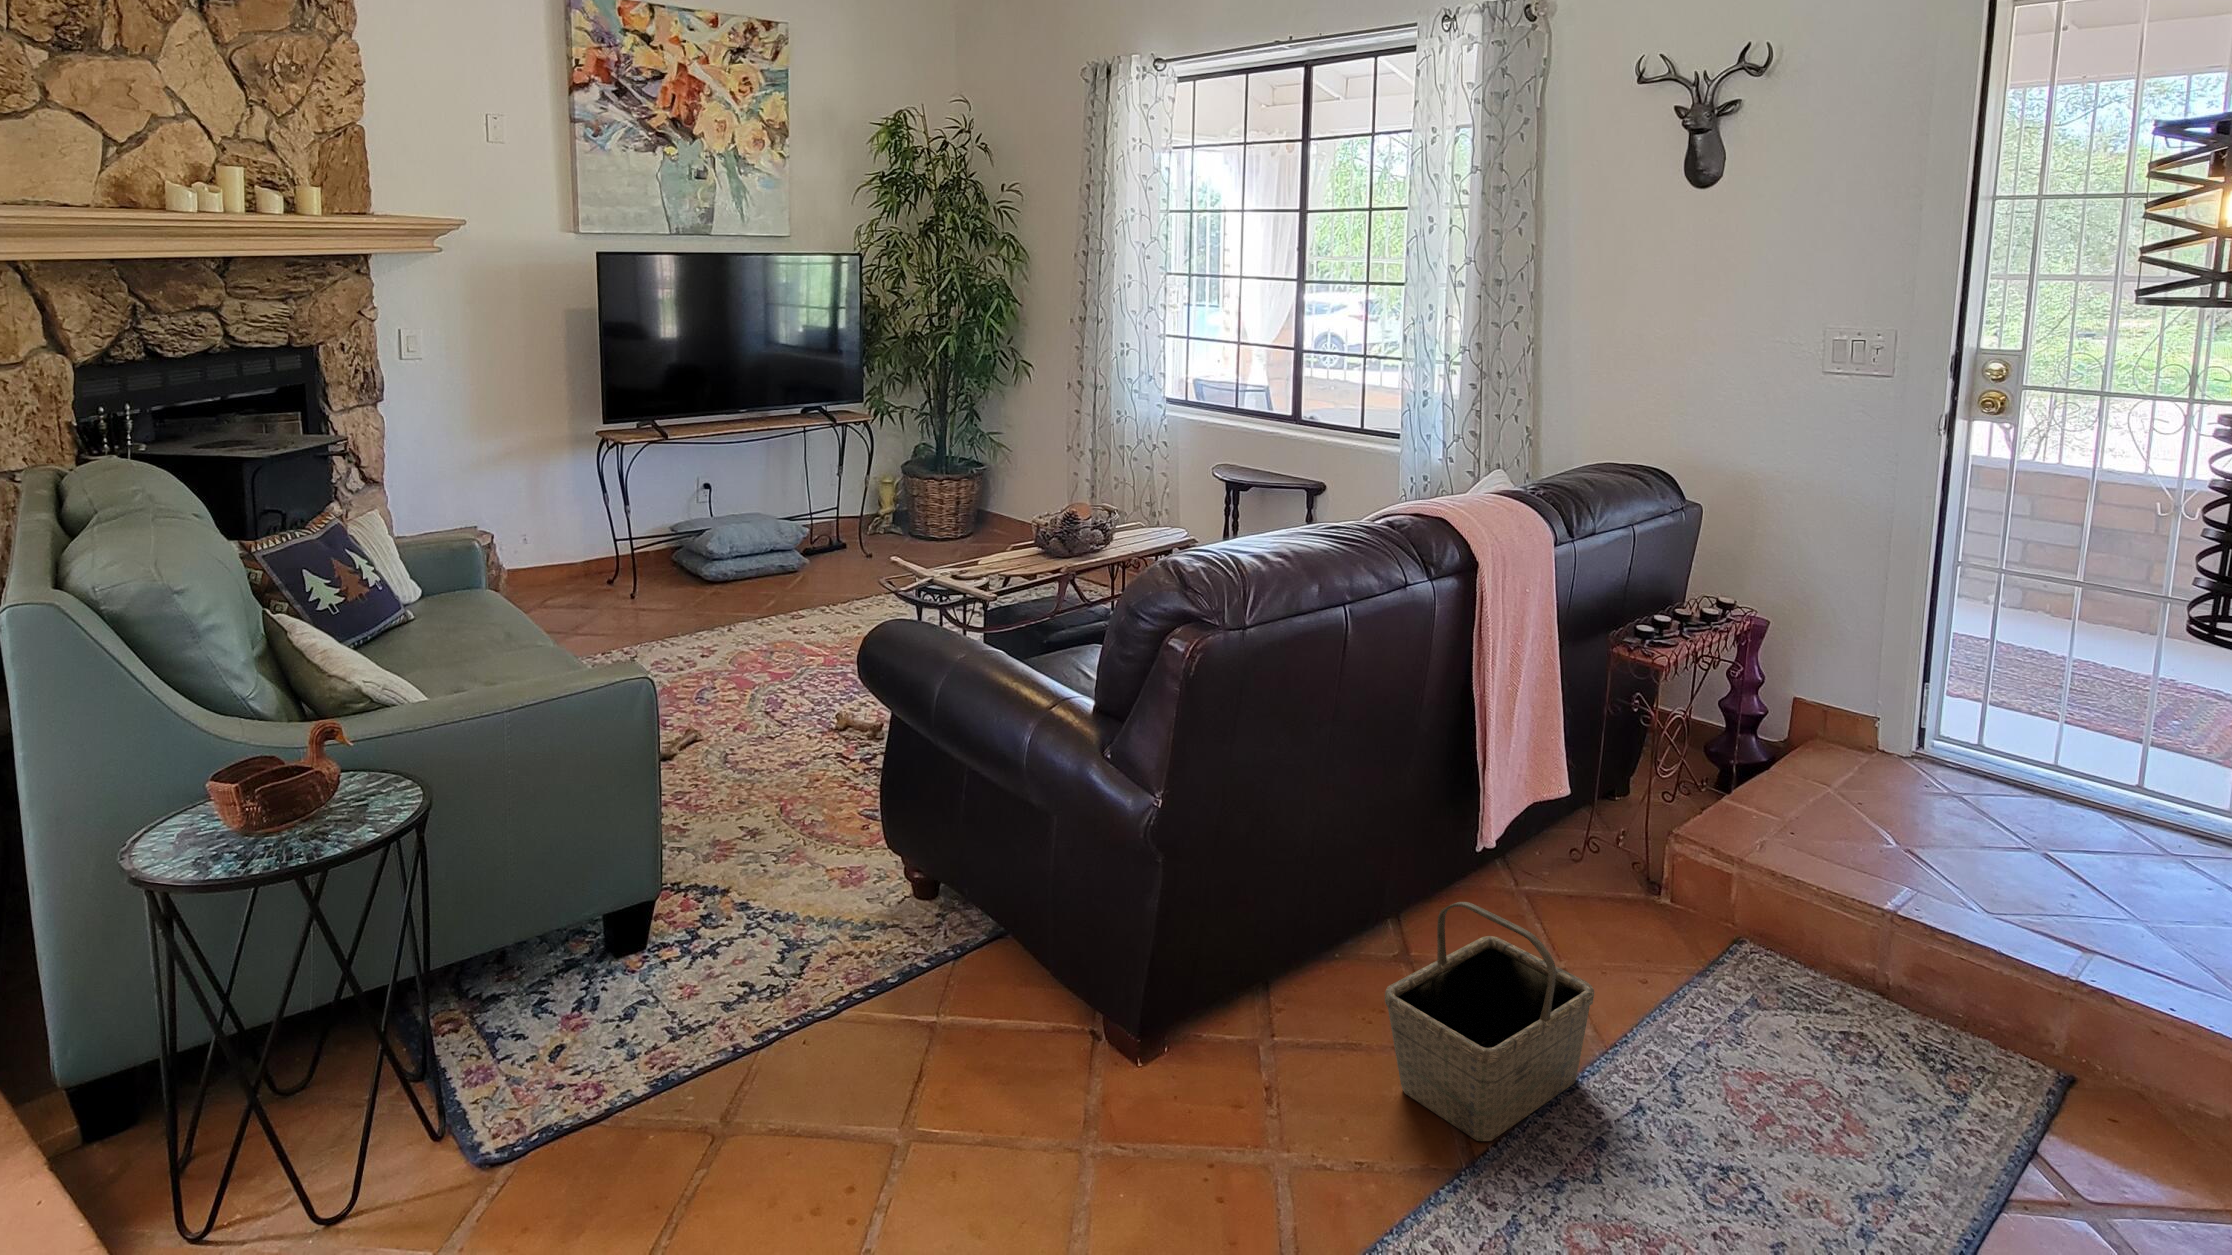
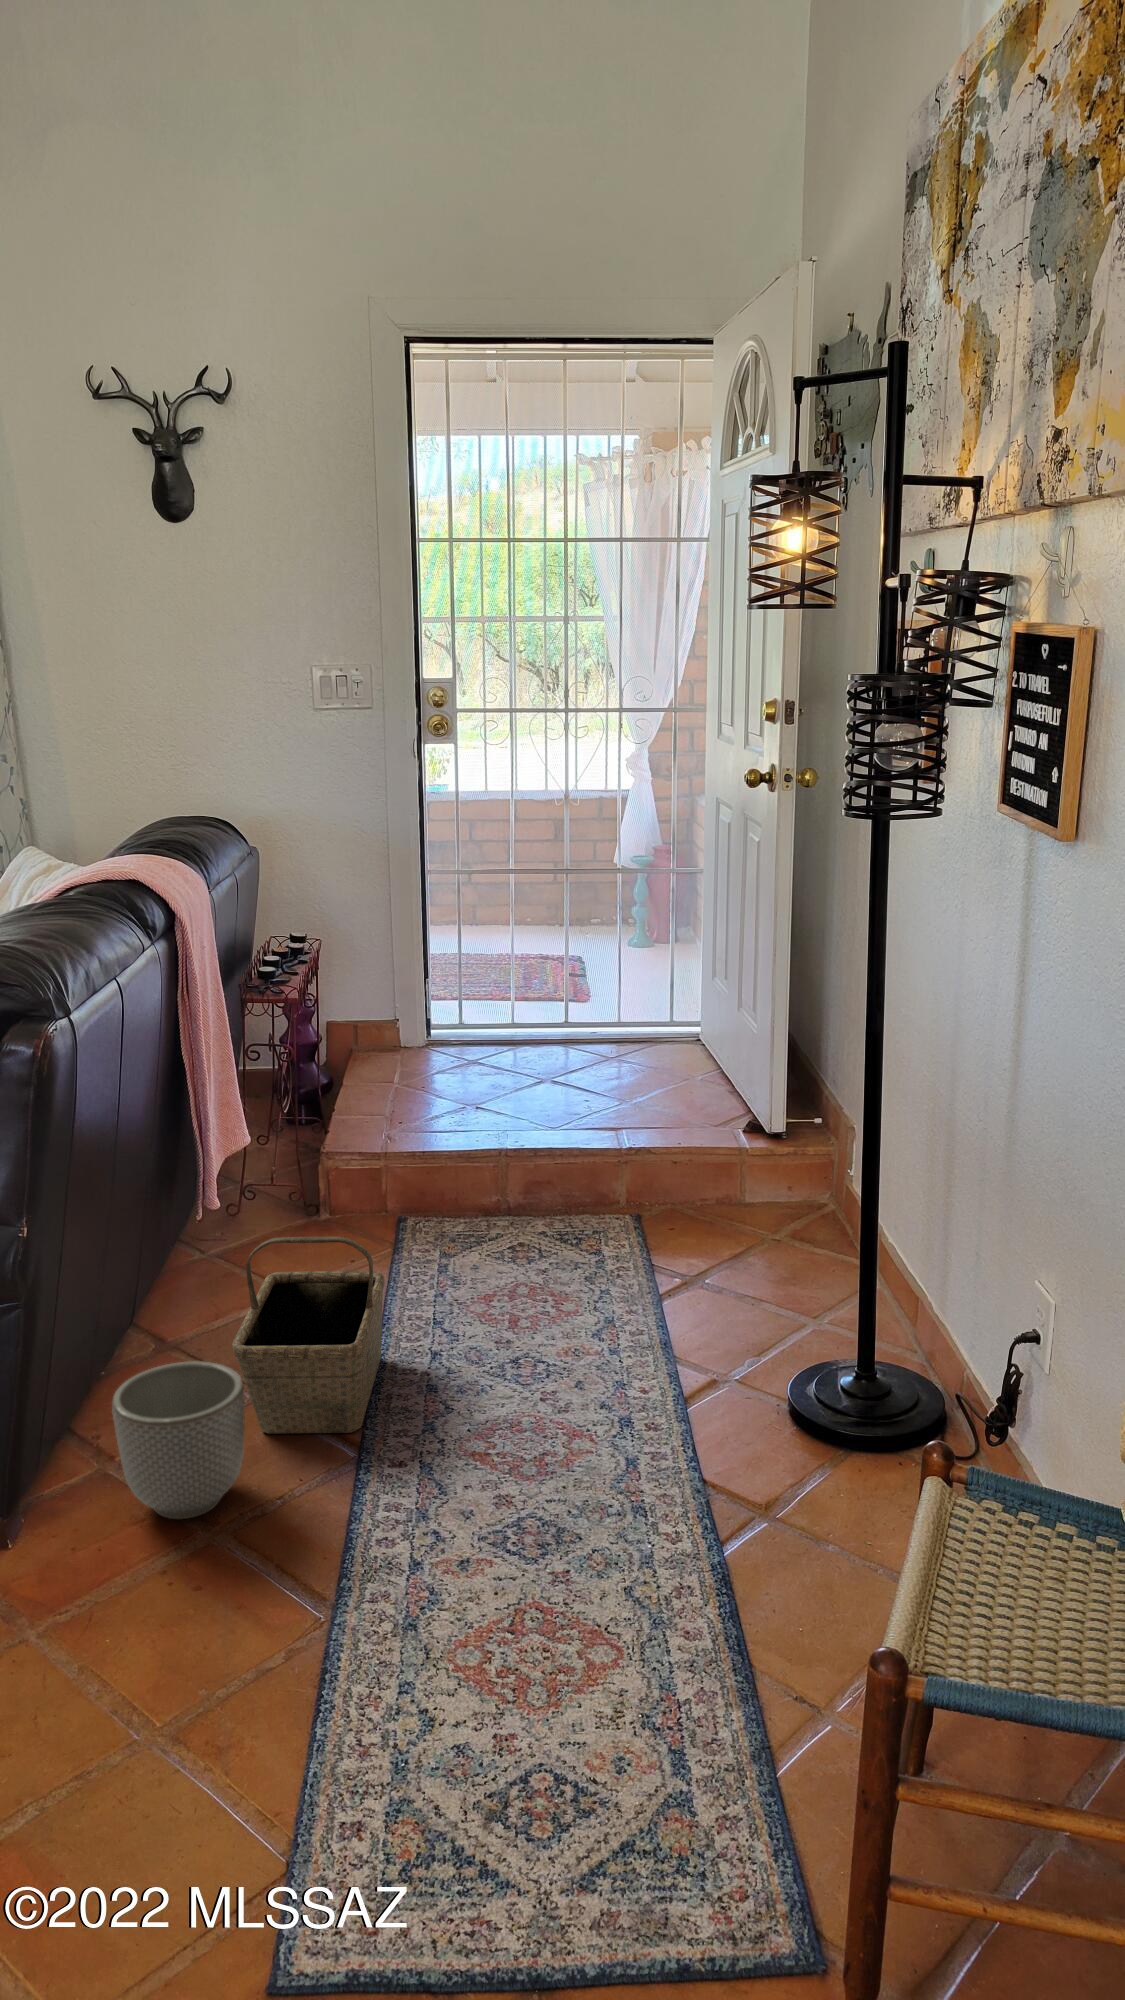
planter: none [1228,973,1351,1136] -> present [112,1361,245,1519]

